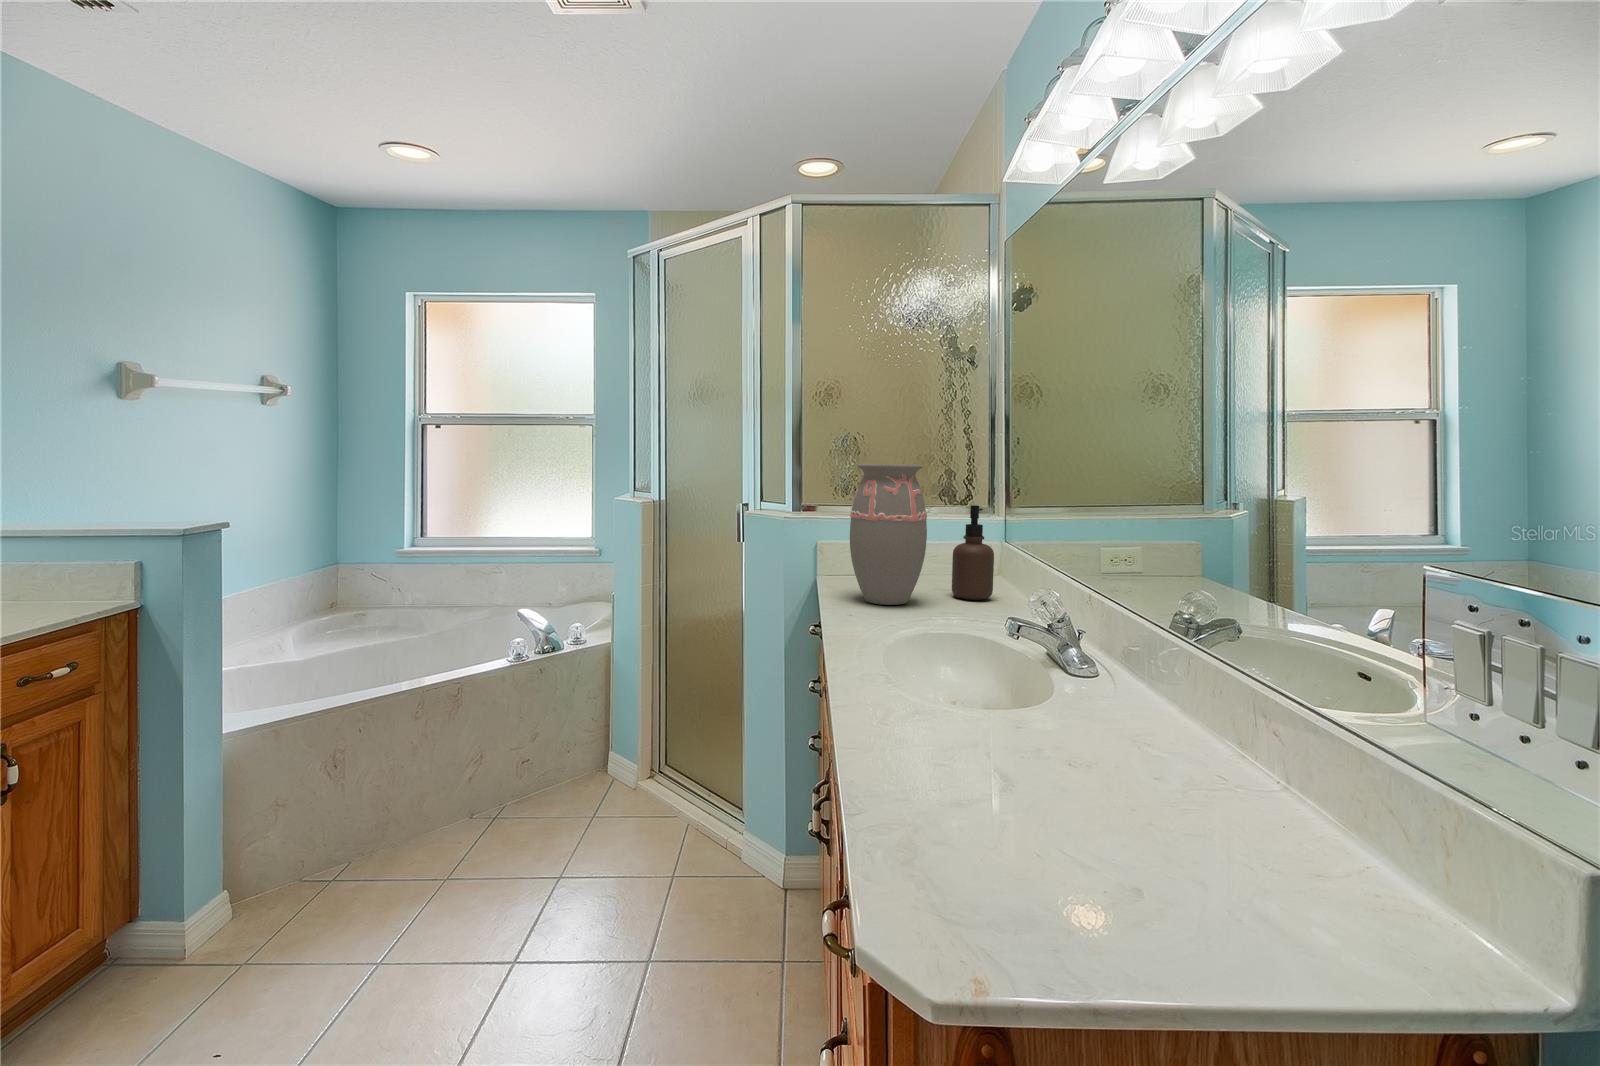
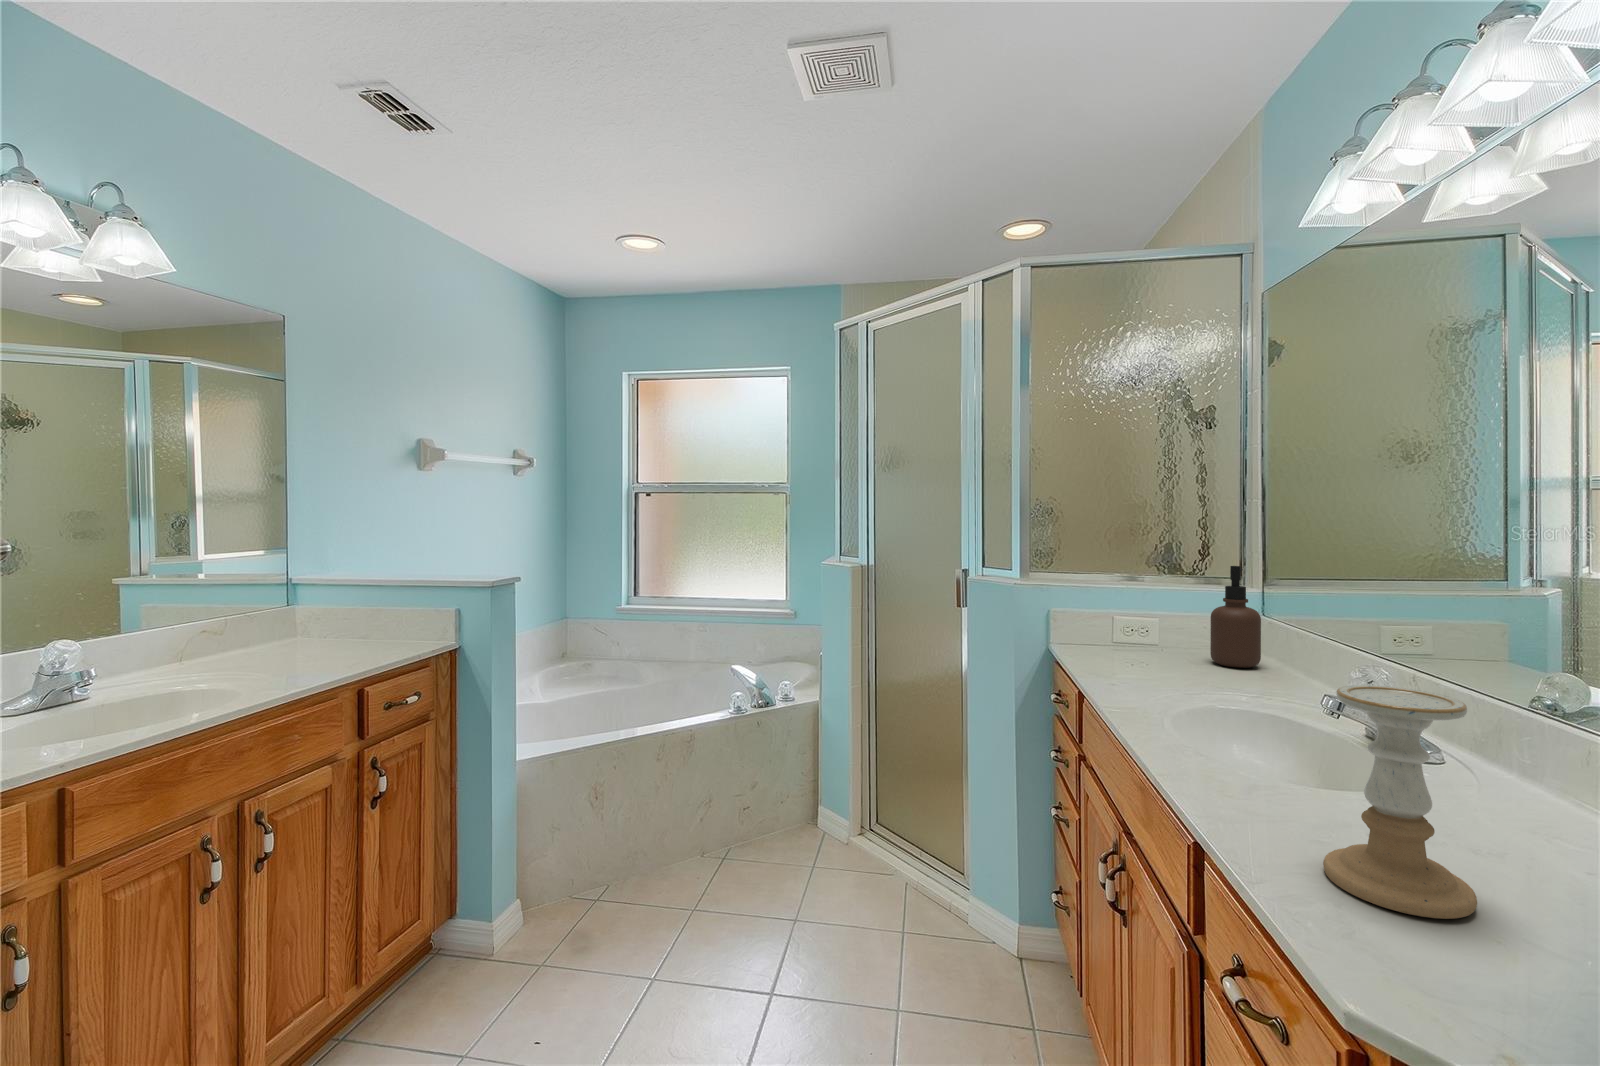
decorative vase: present [850,464,927,605] -> none [1101,525,1188,672]
candle holder: none [917,598,1026,800] -> present [1323,685,1477,919]

